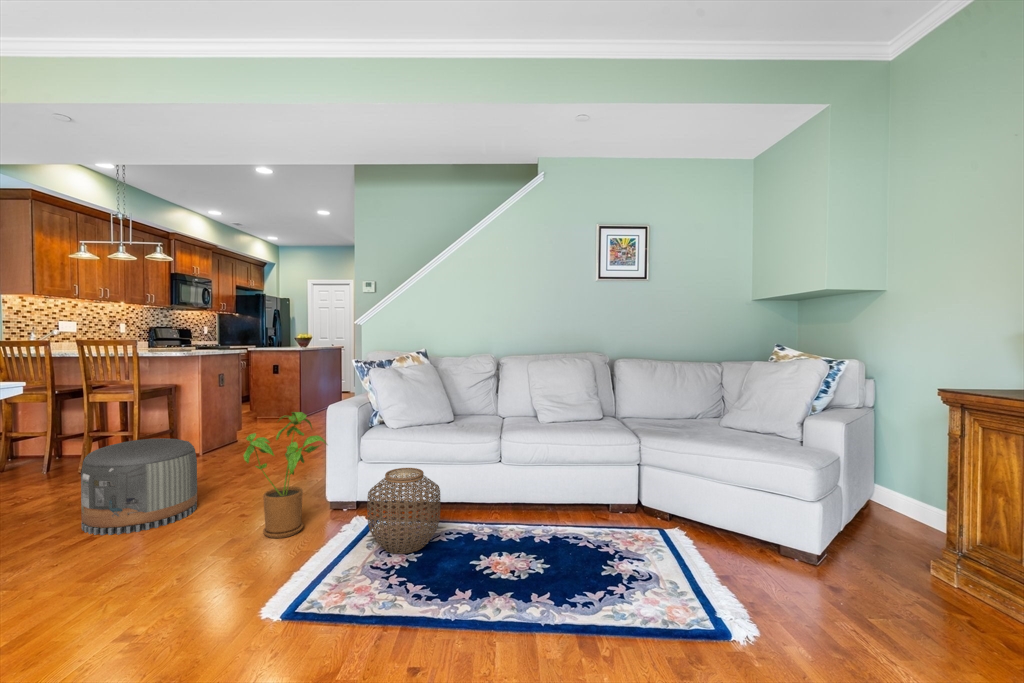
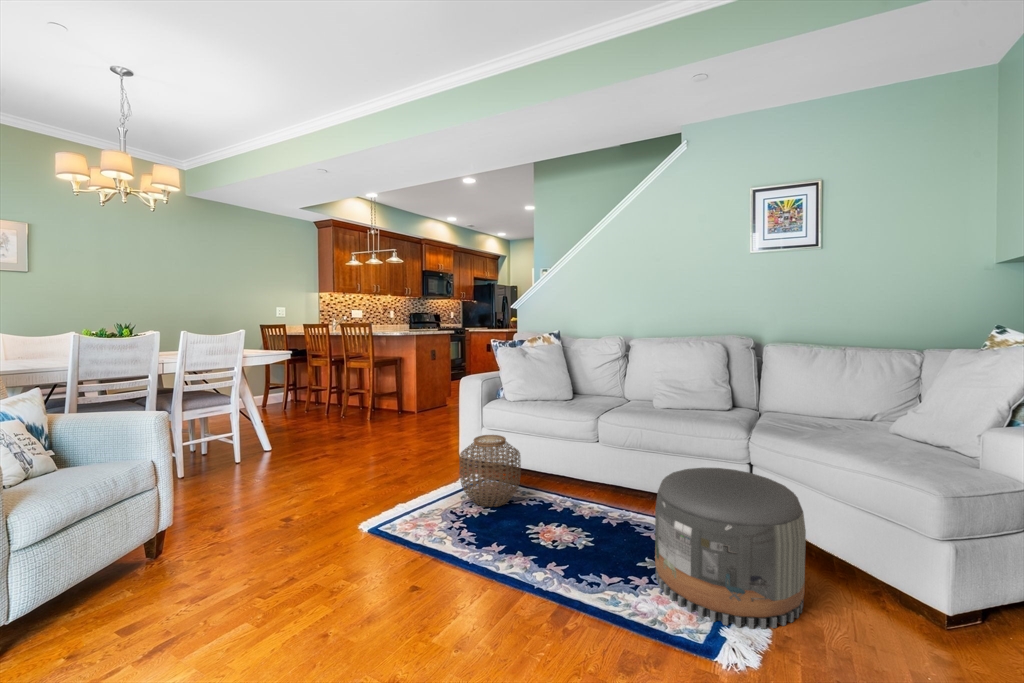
house plant: present [244,412,326,538] -> none [392,381,448,478]
pouf: present [81,438,197,535] -> present [655,468,806,629]

